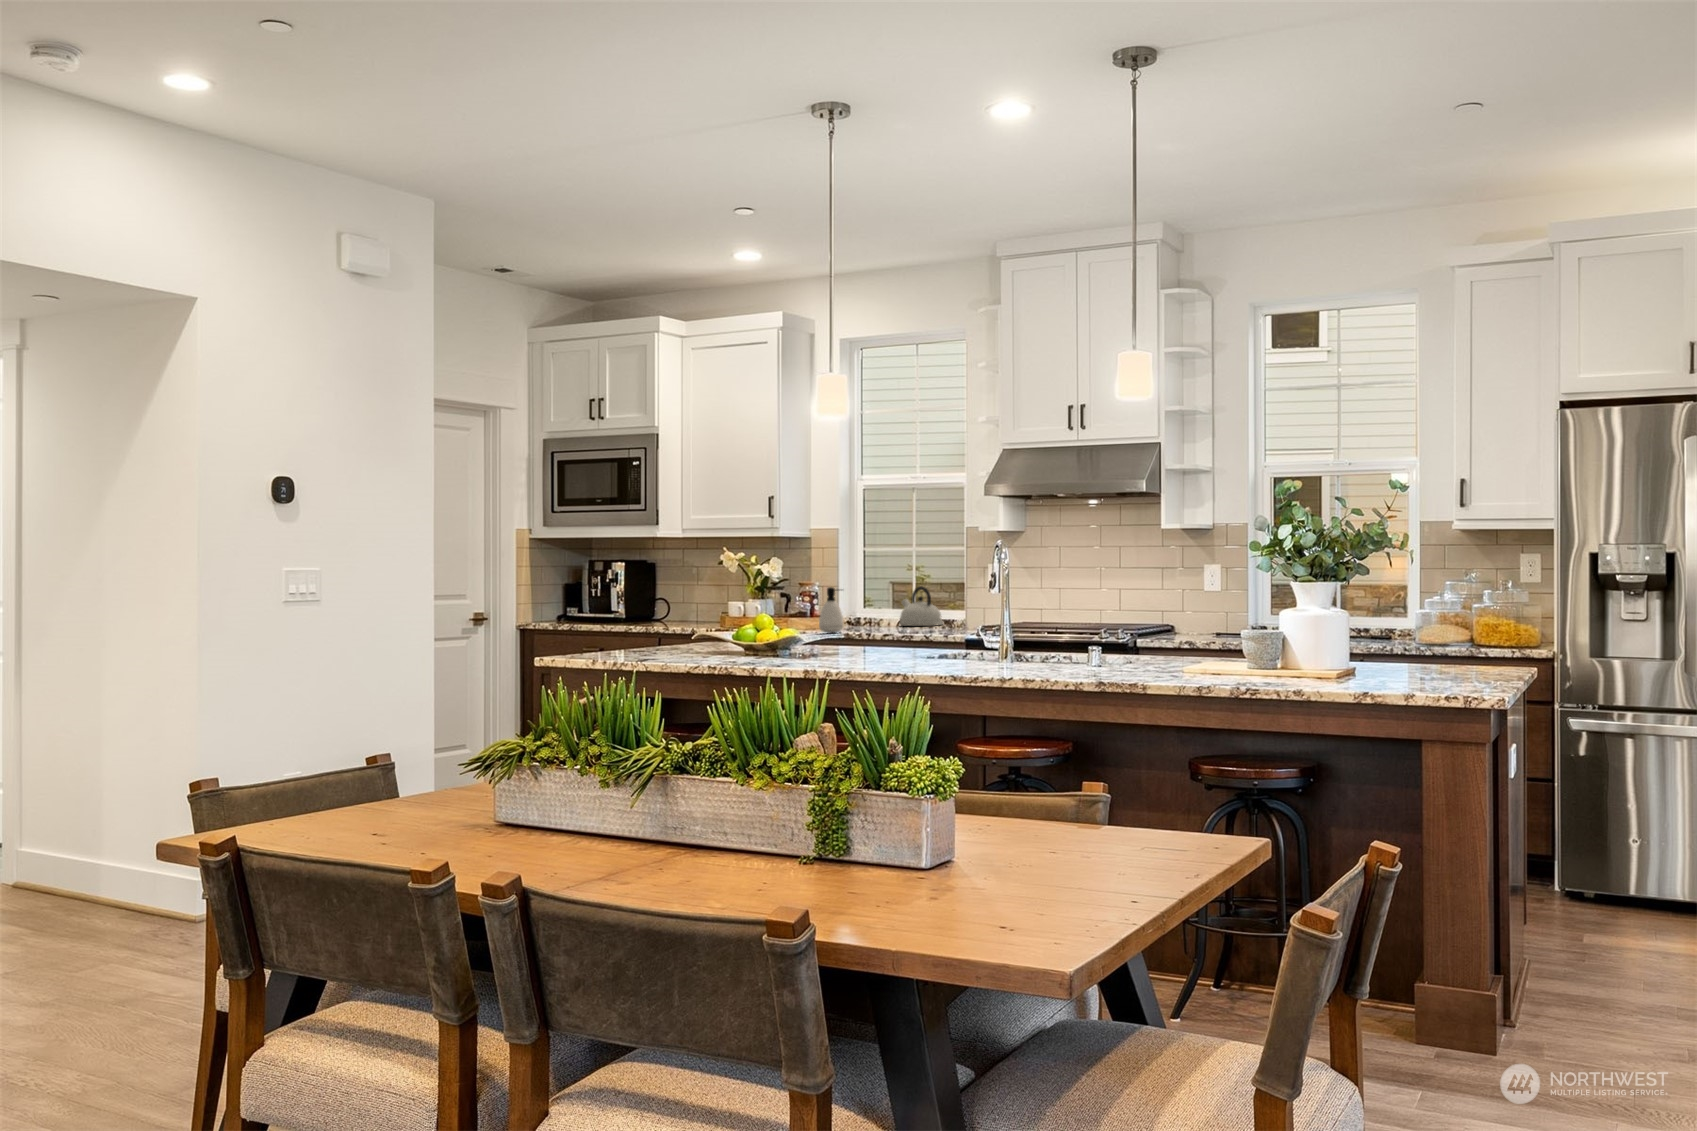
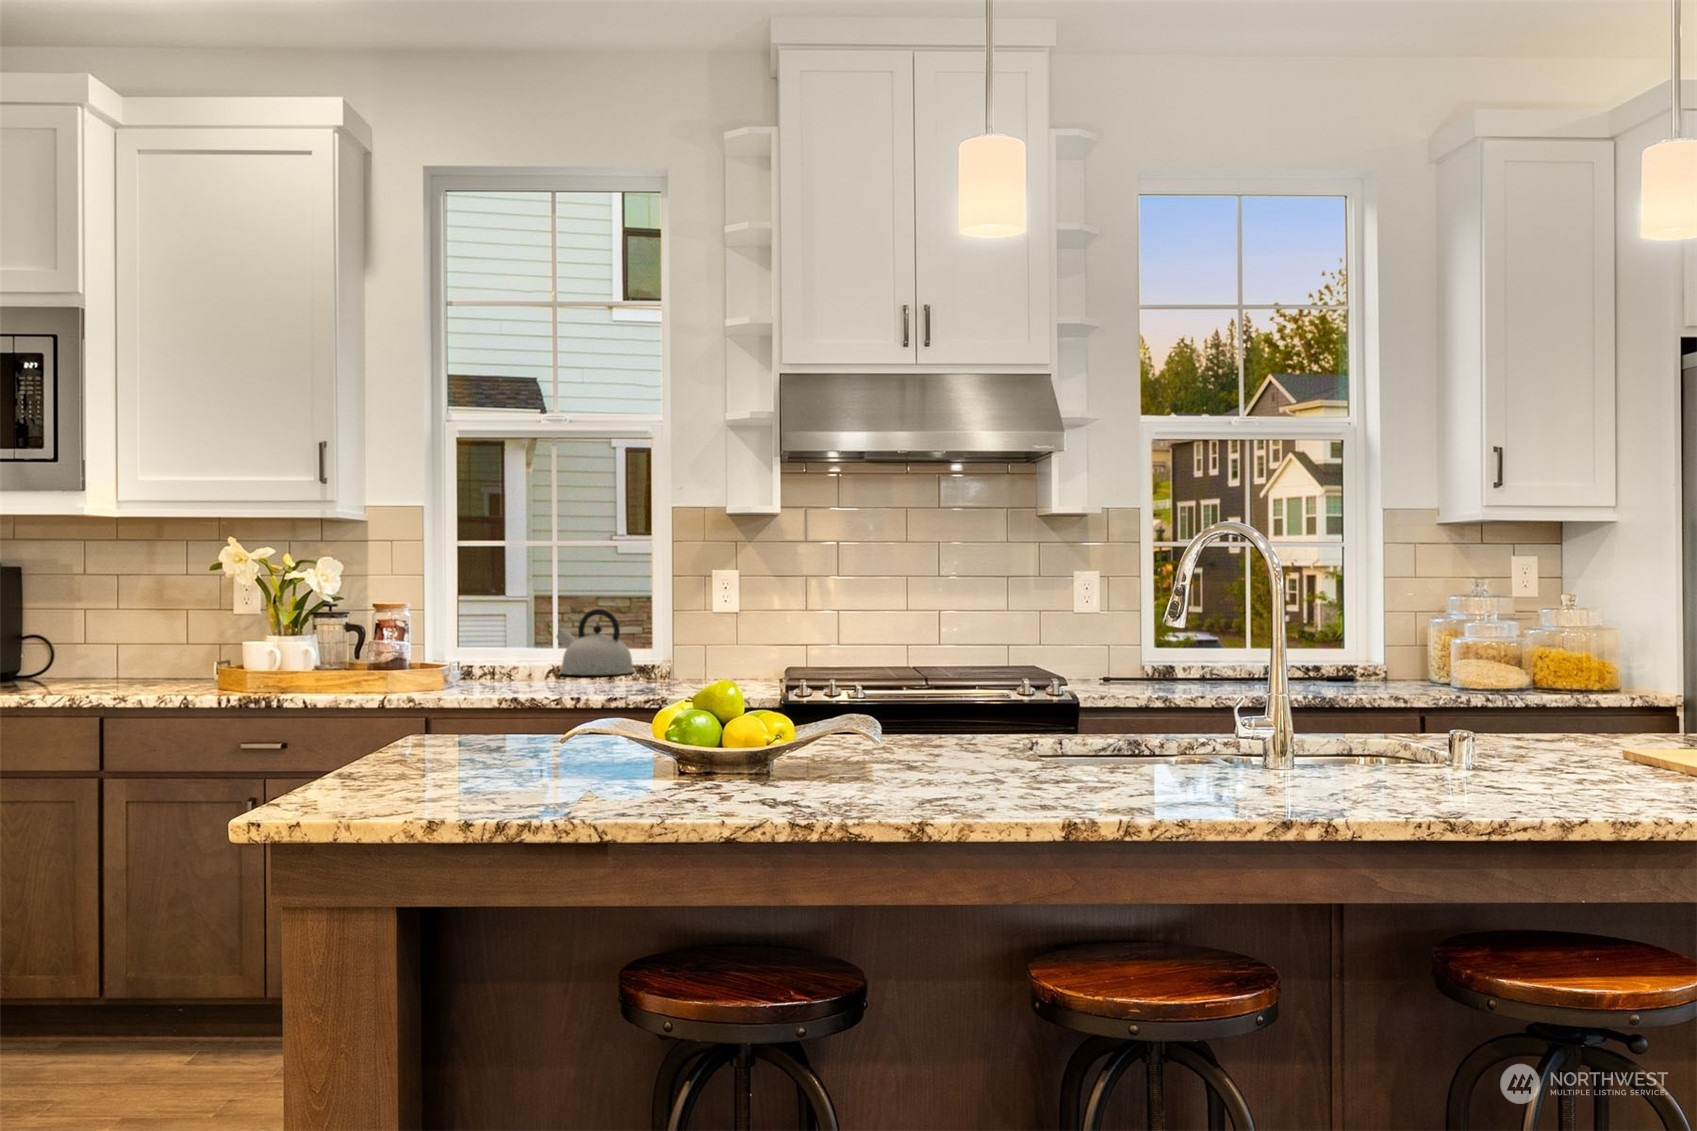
soap dispenser: present [819,587,843,633] -> none [475,612,521,694]

